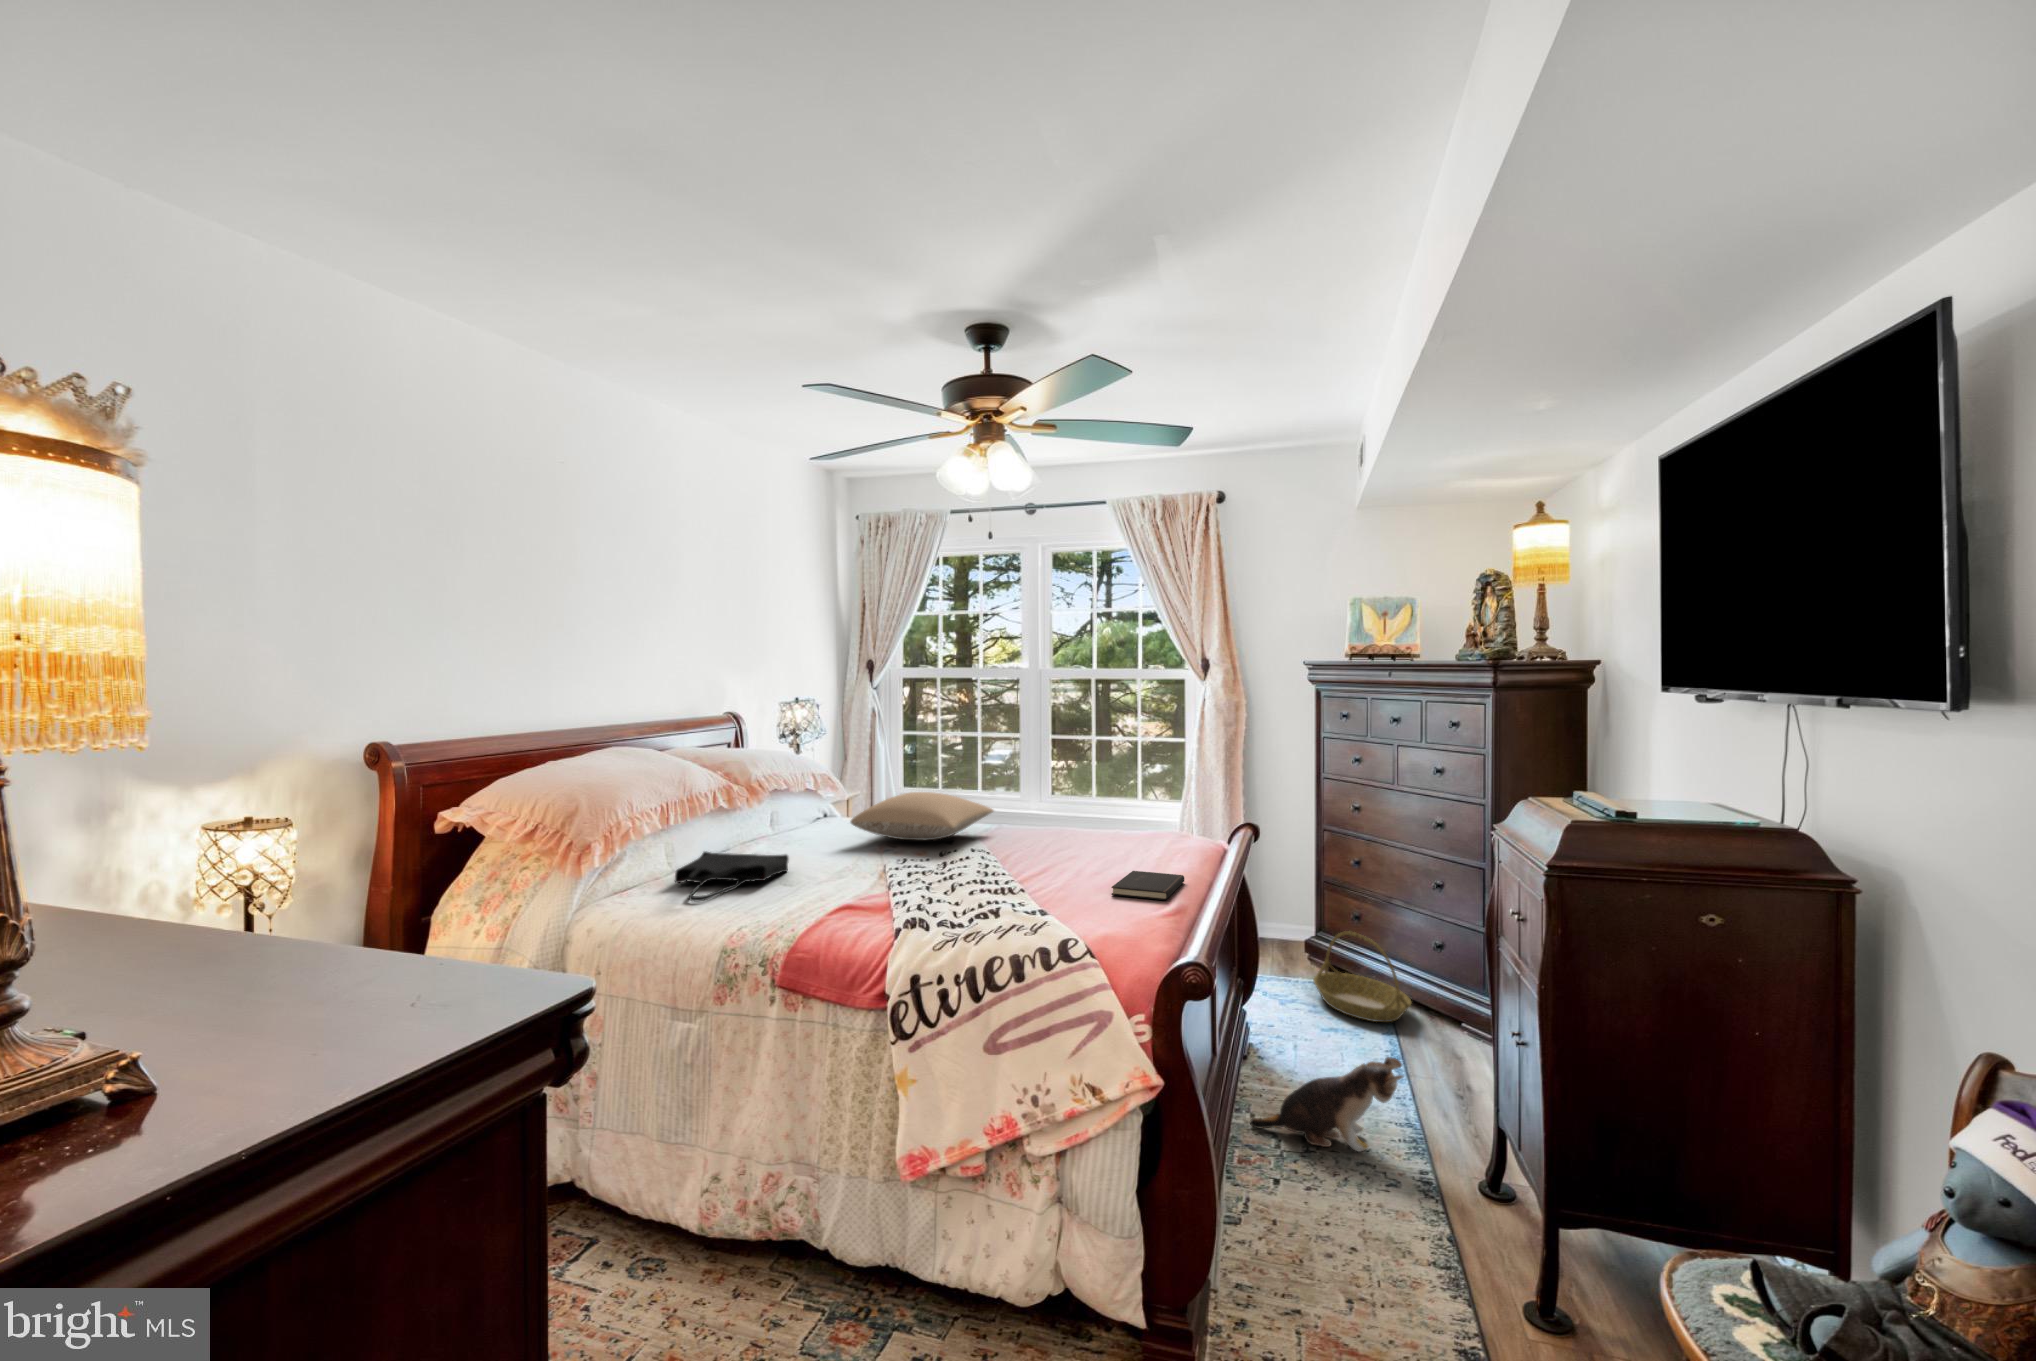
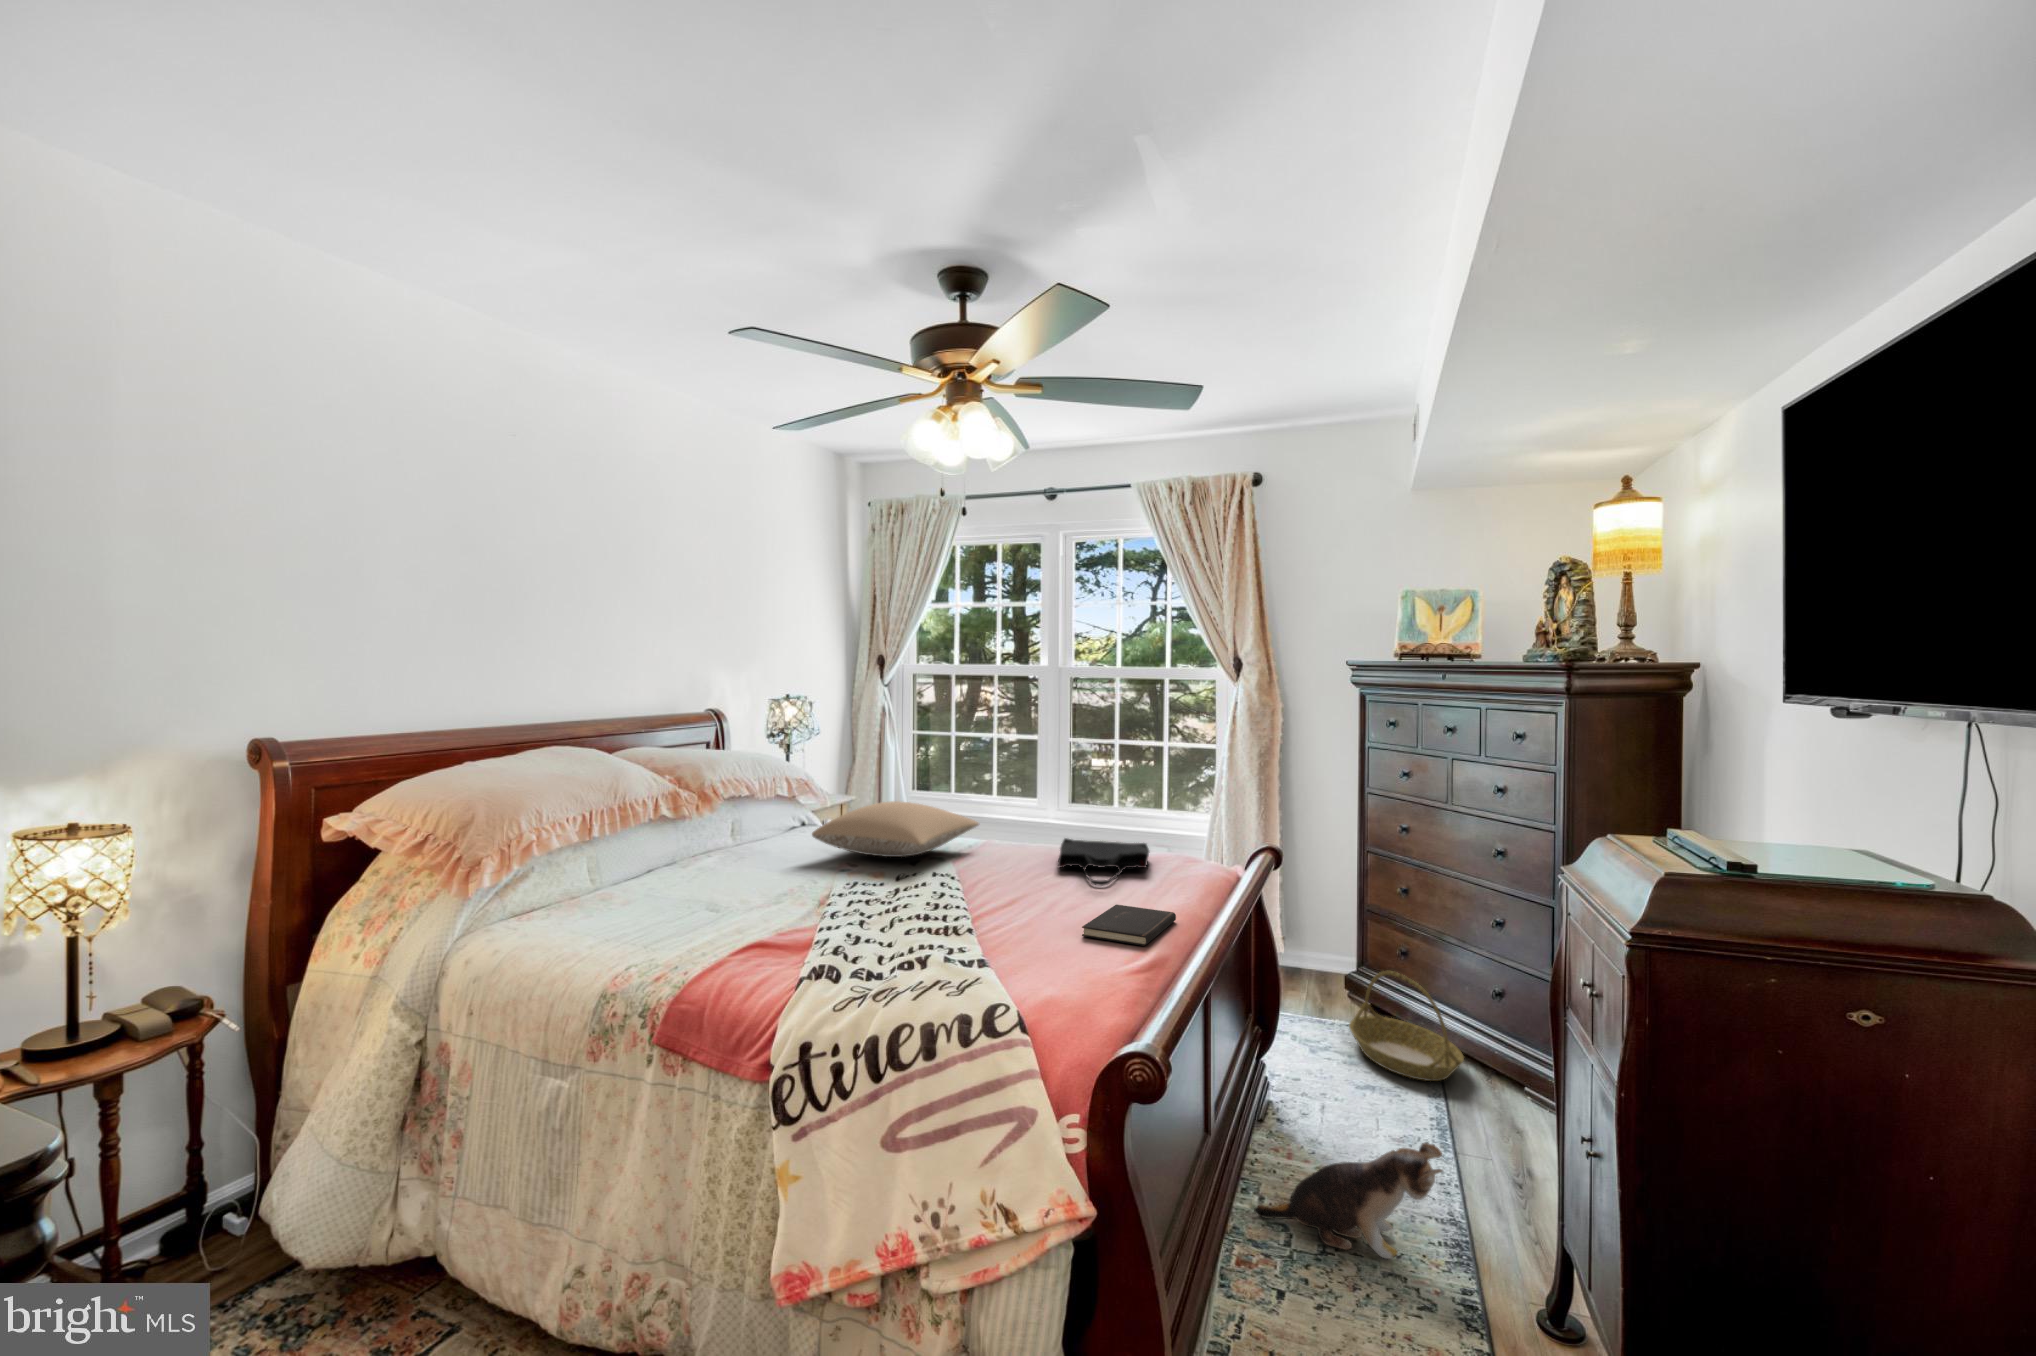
tote bag: present [675,851,789,901] -> present [1058,838,1149,886]

